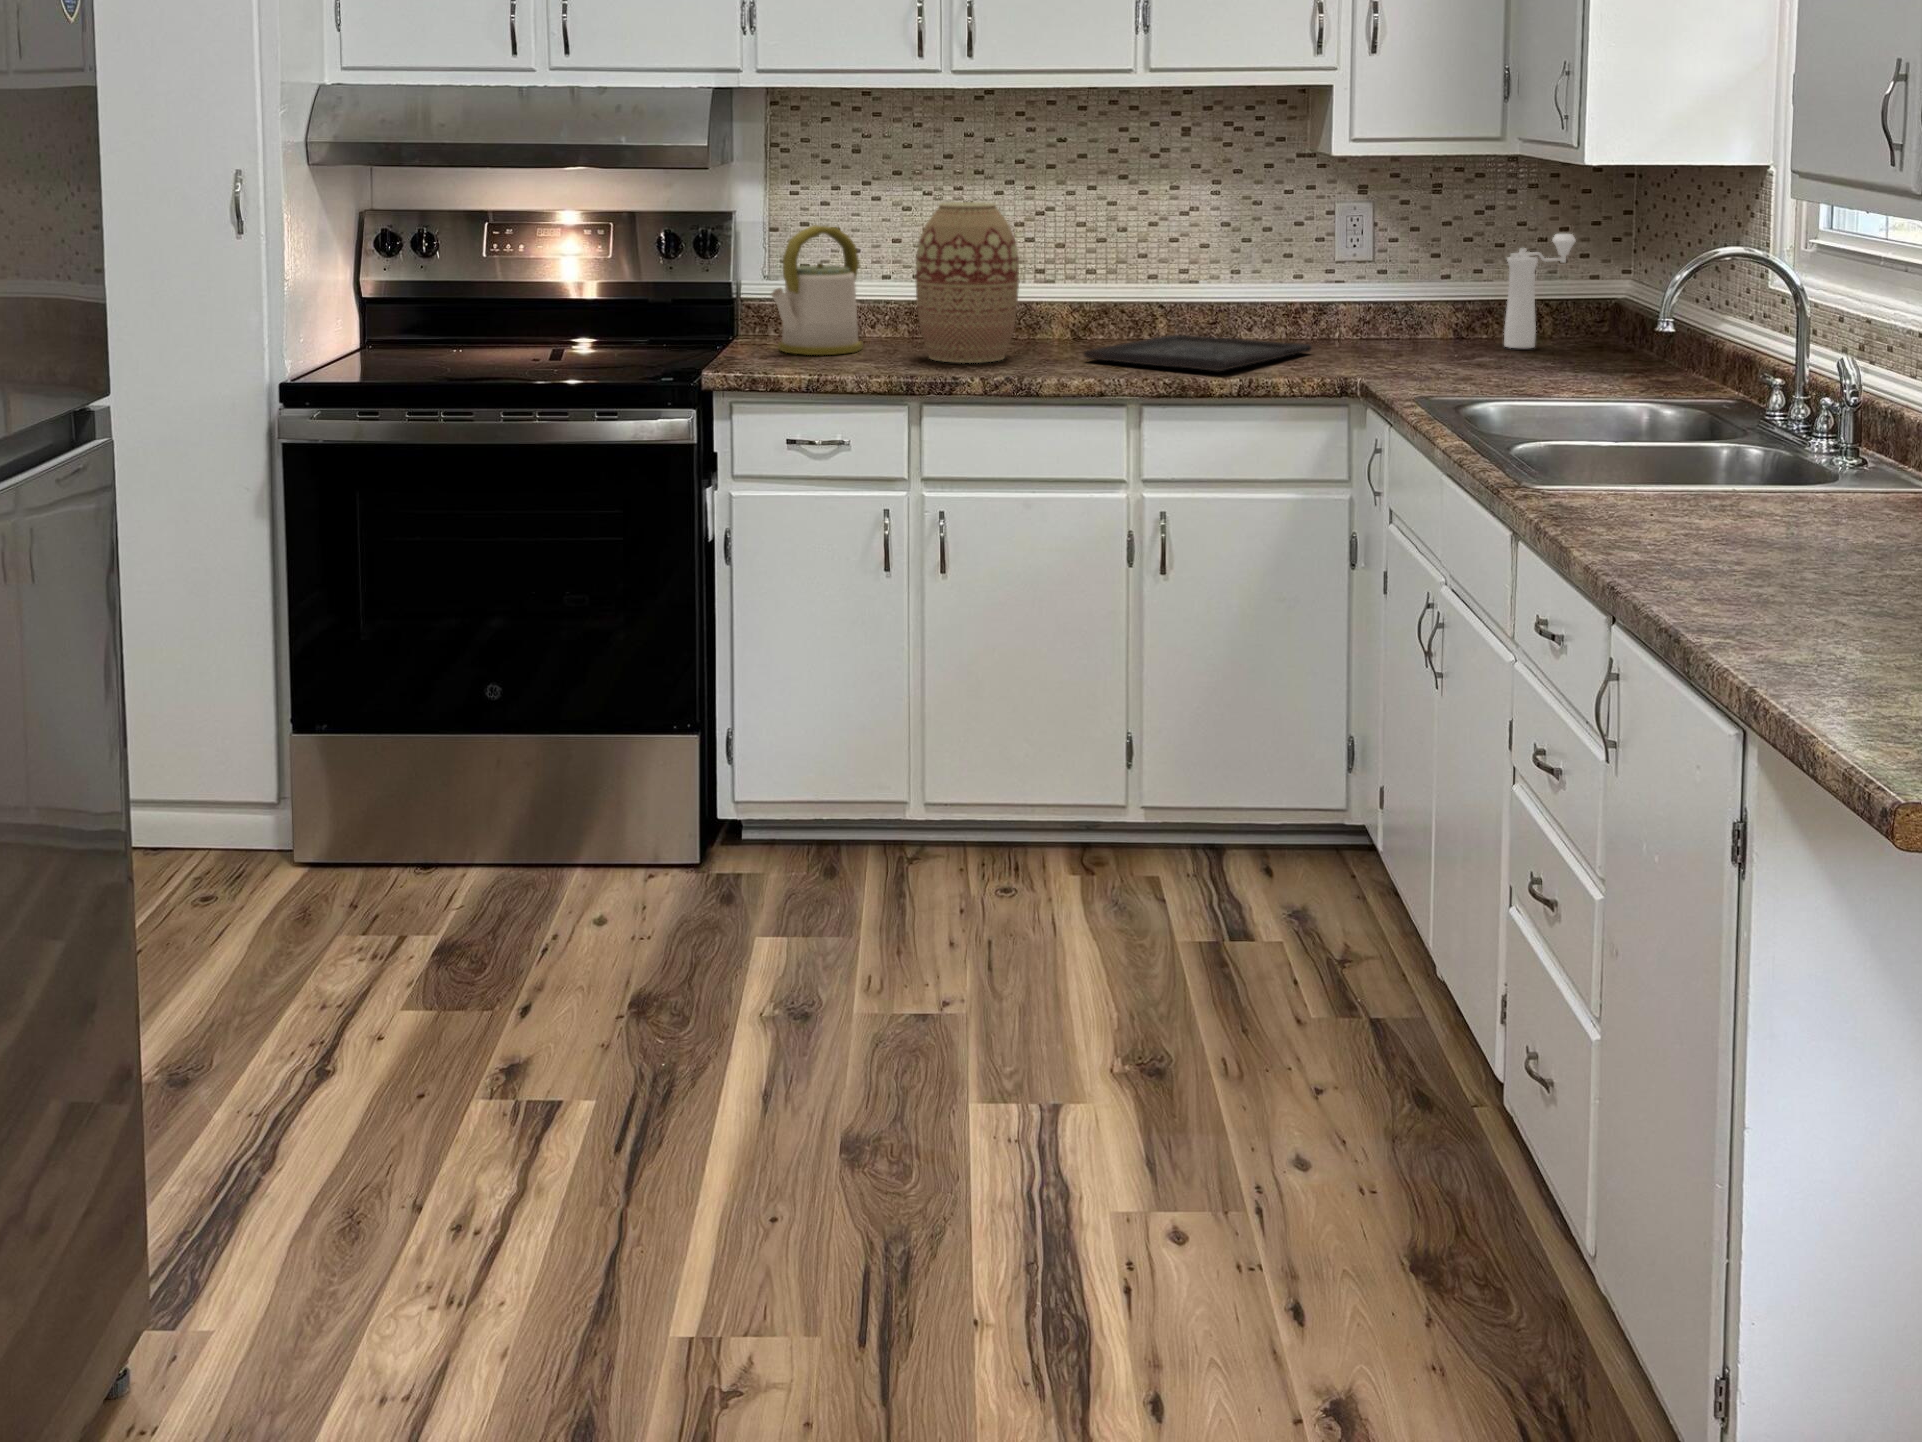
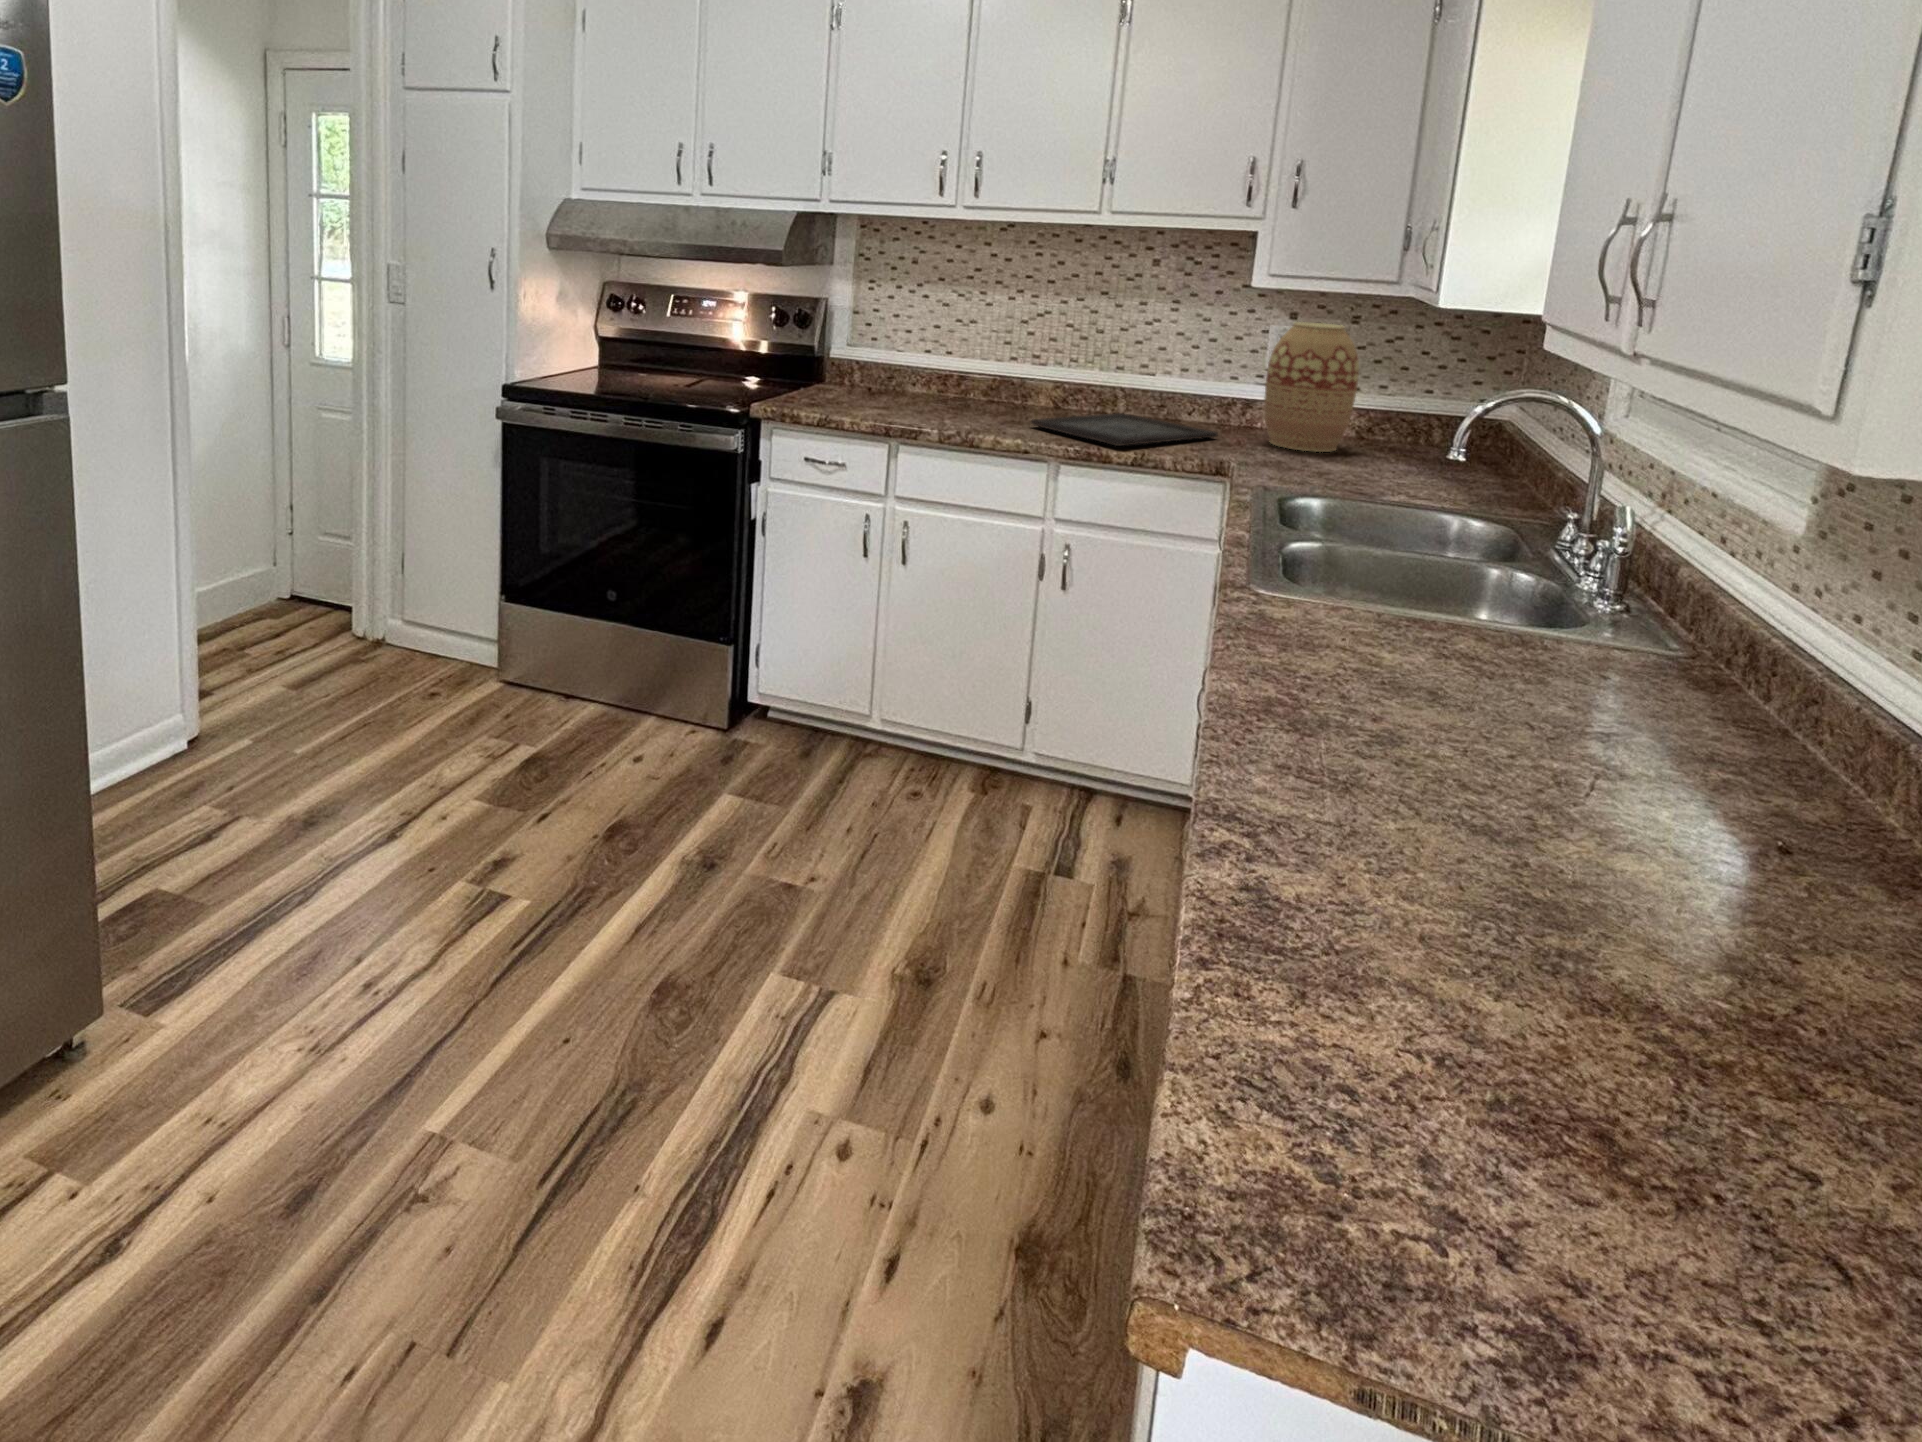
vase: present [916,202,1019,363] -> present [1264,322,1359,452]
kettle: present [771,225,863,355] -> none [827,314,896,404]
pepper mill: present [1504,234,1576,348] -> none [1392,362,1474,454]

